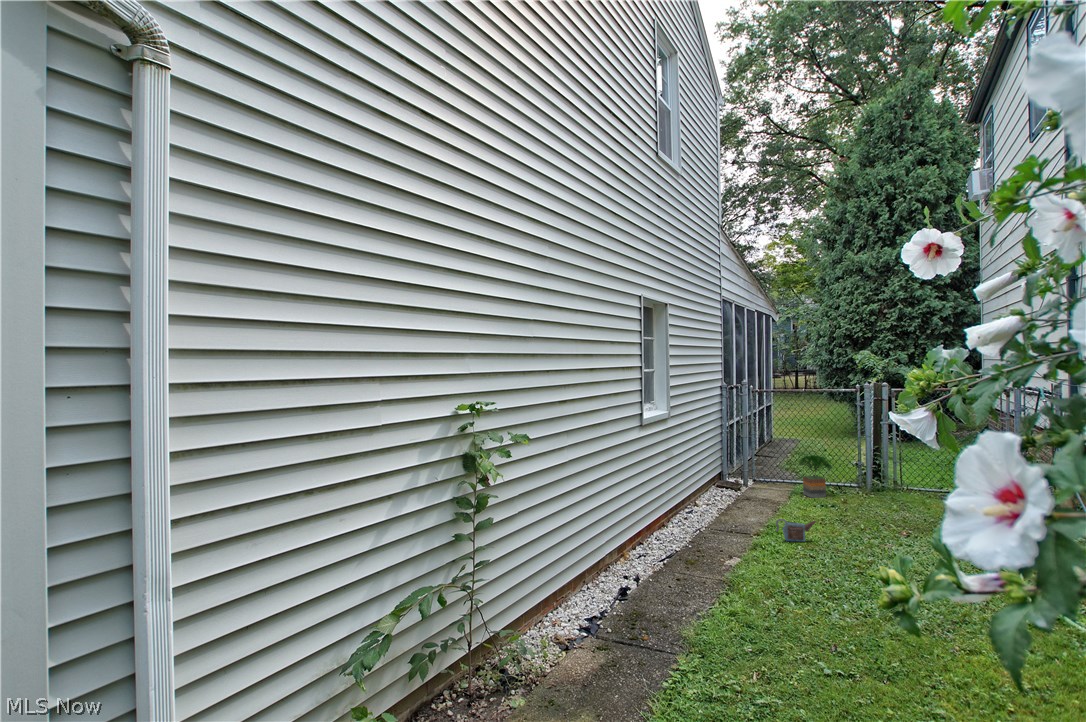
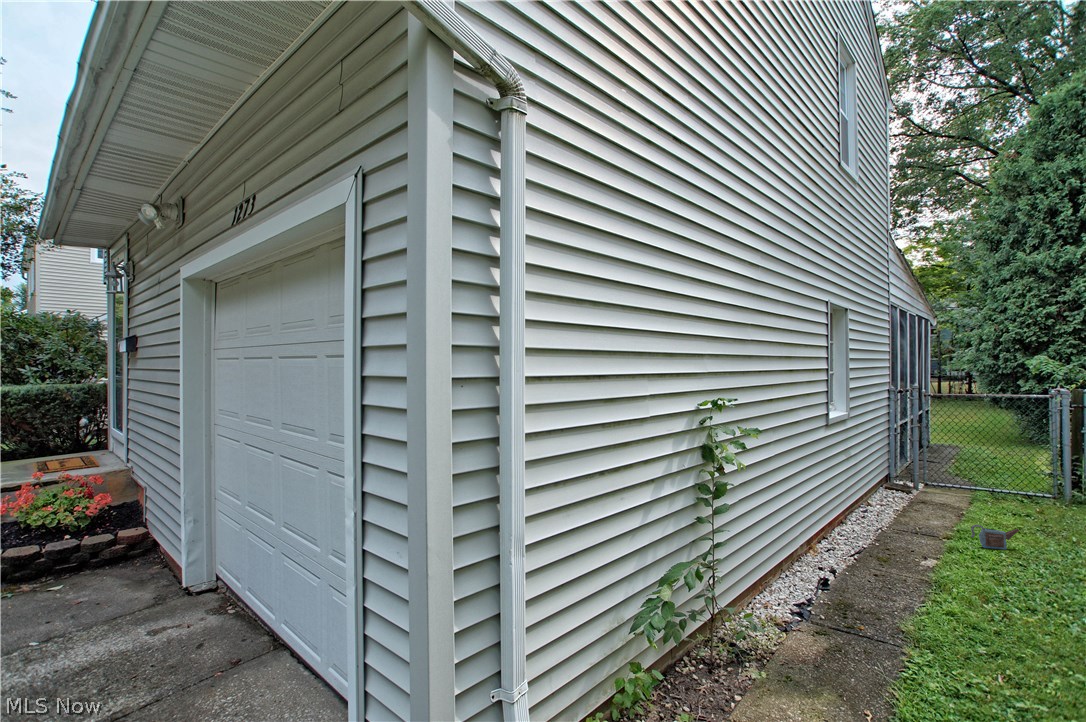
potted tree: present [800,455,832,498] -> none [978,462,1022,507]

